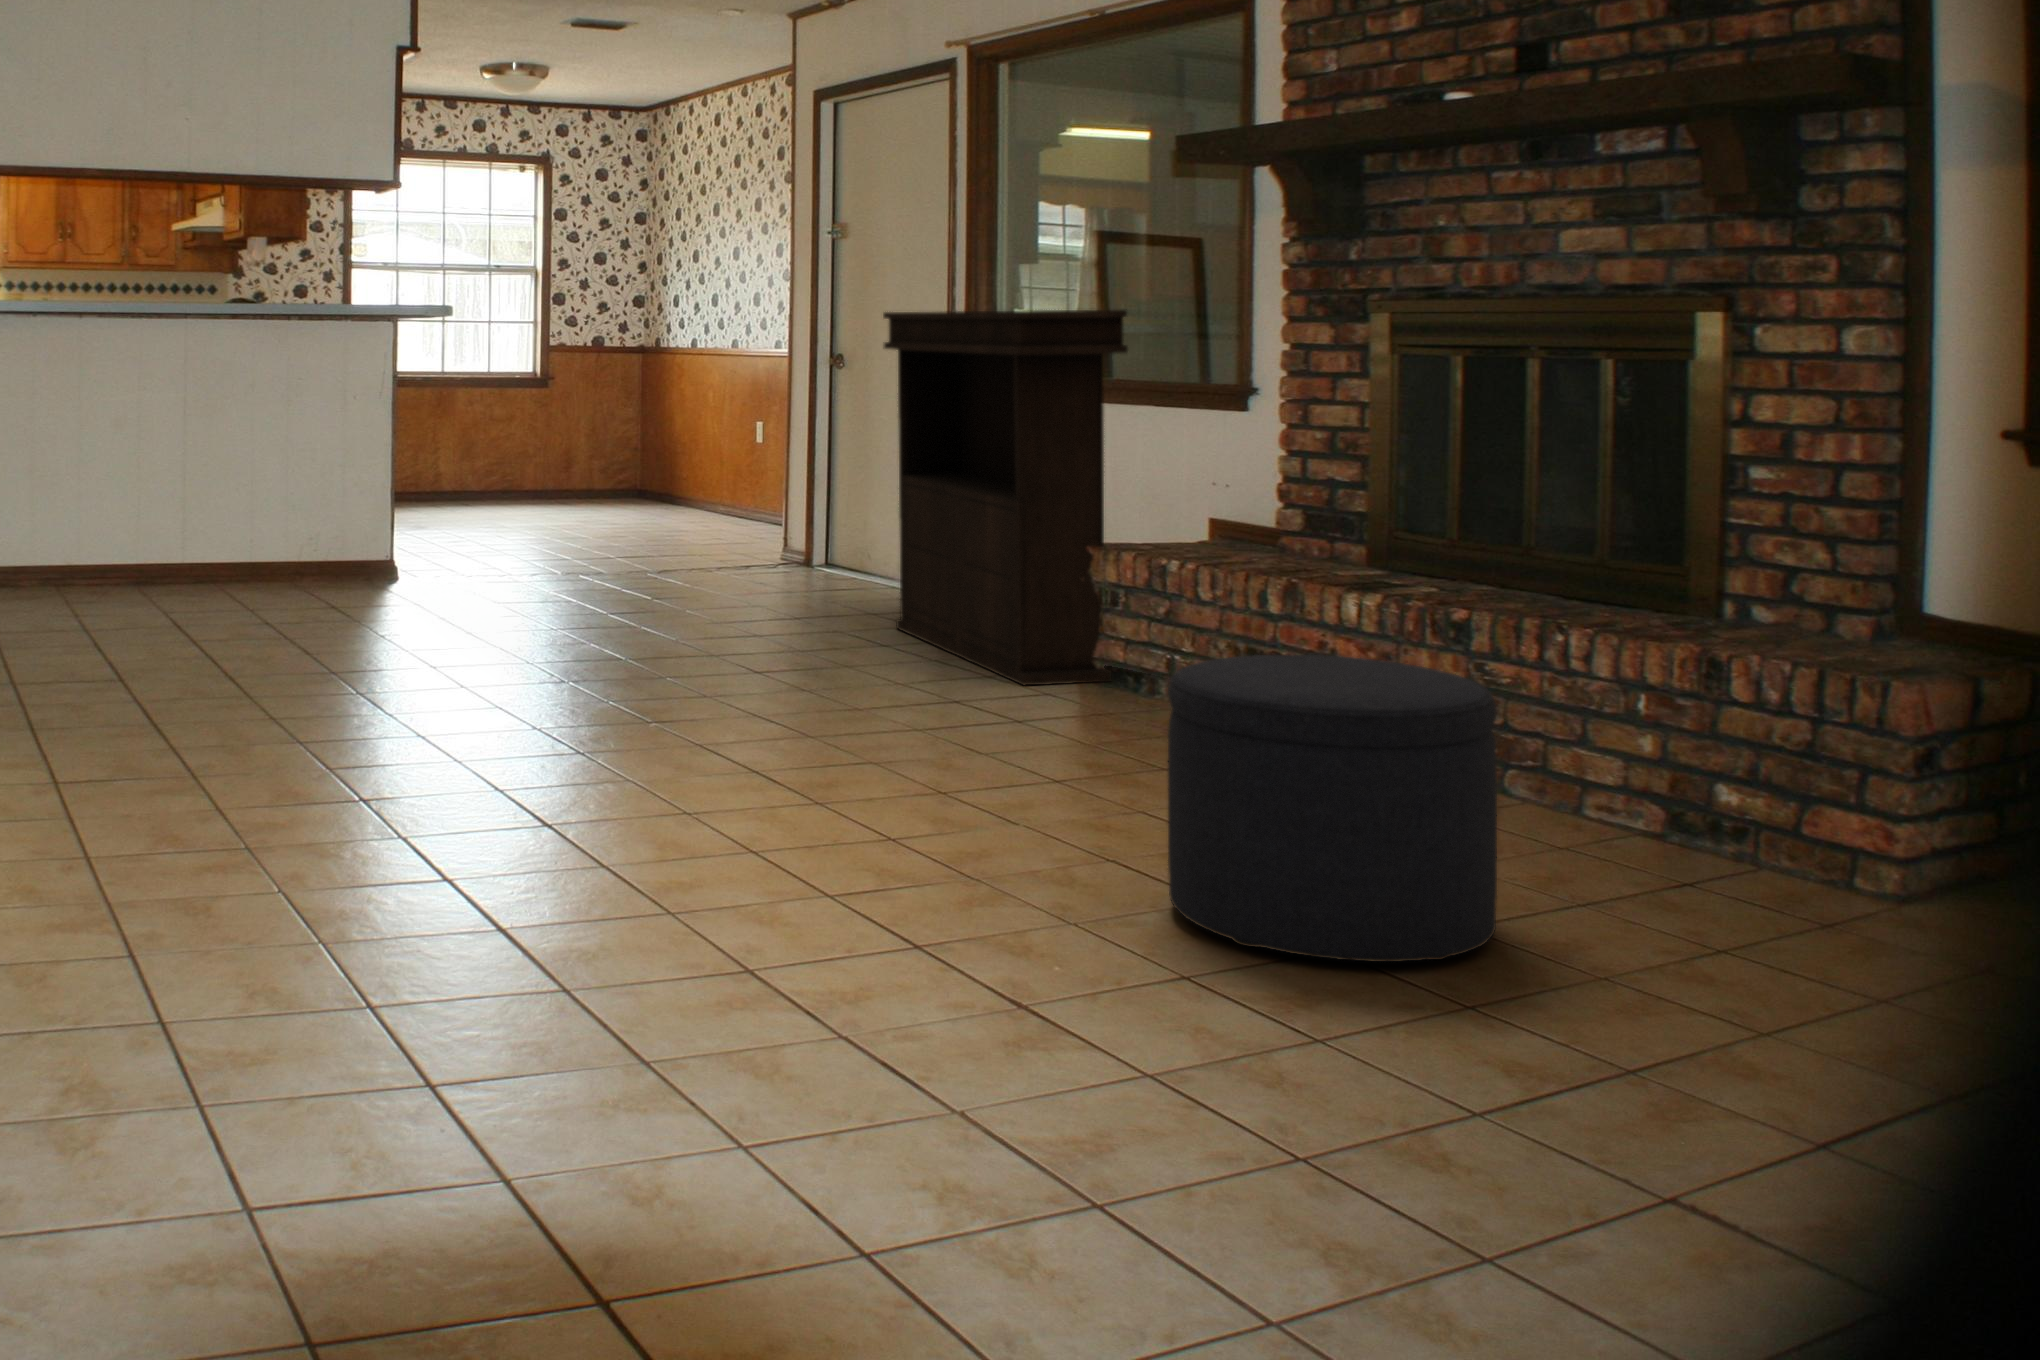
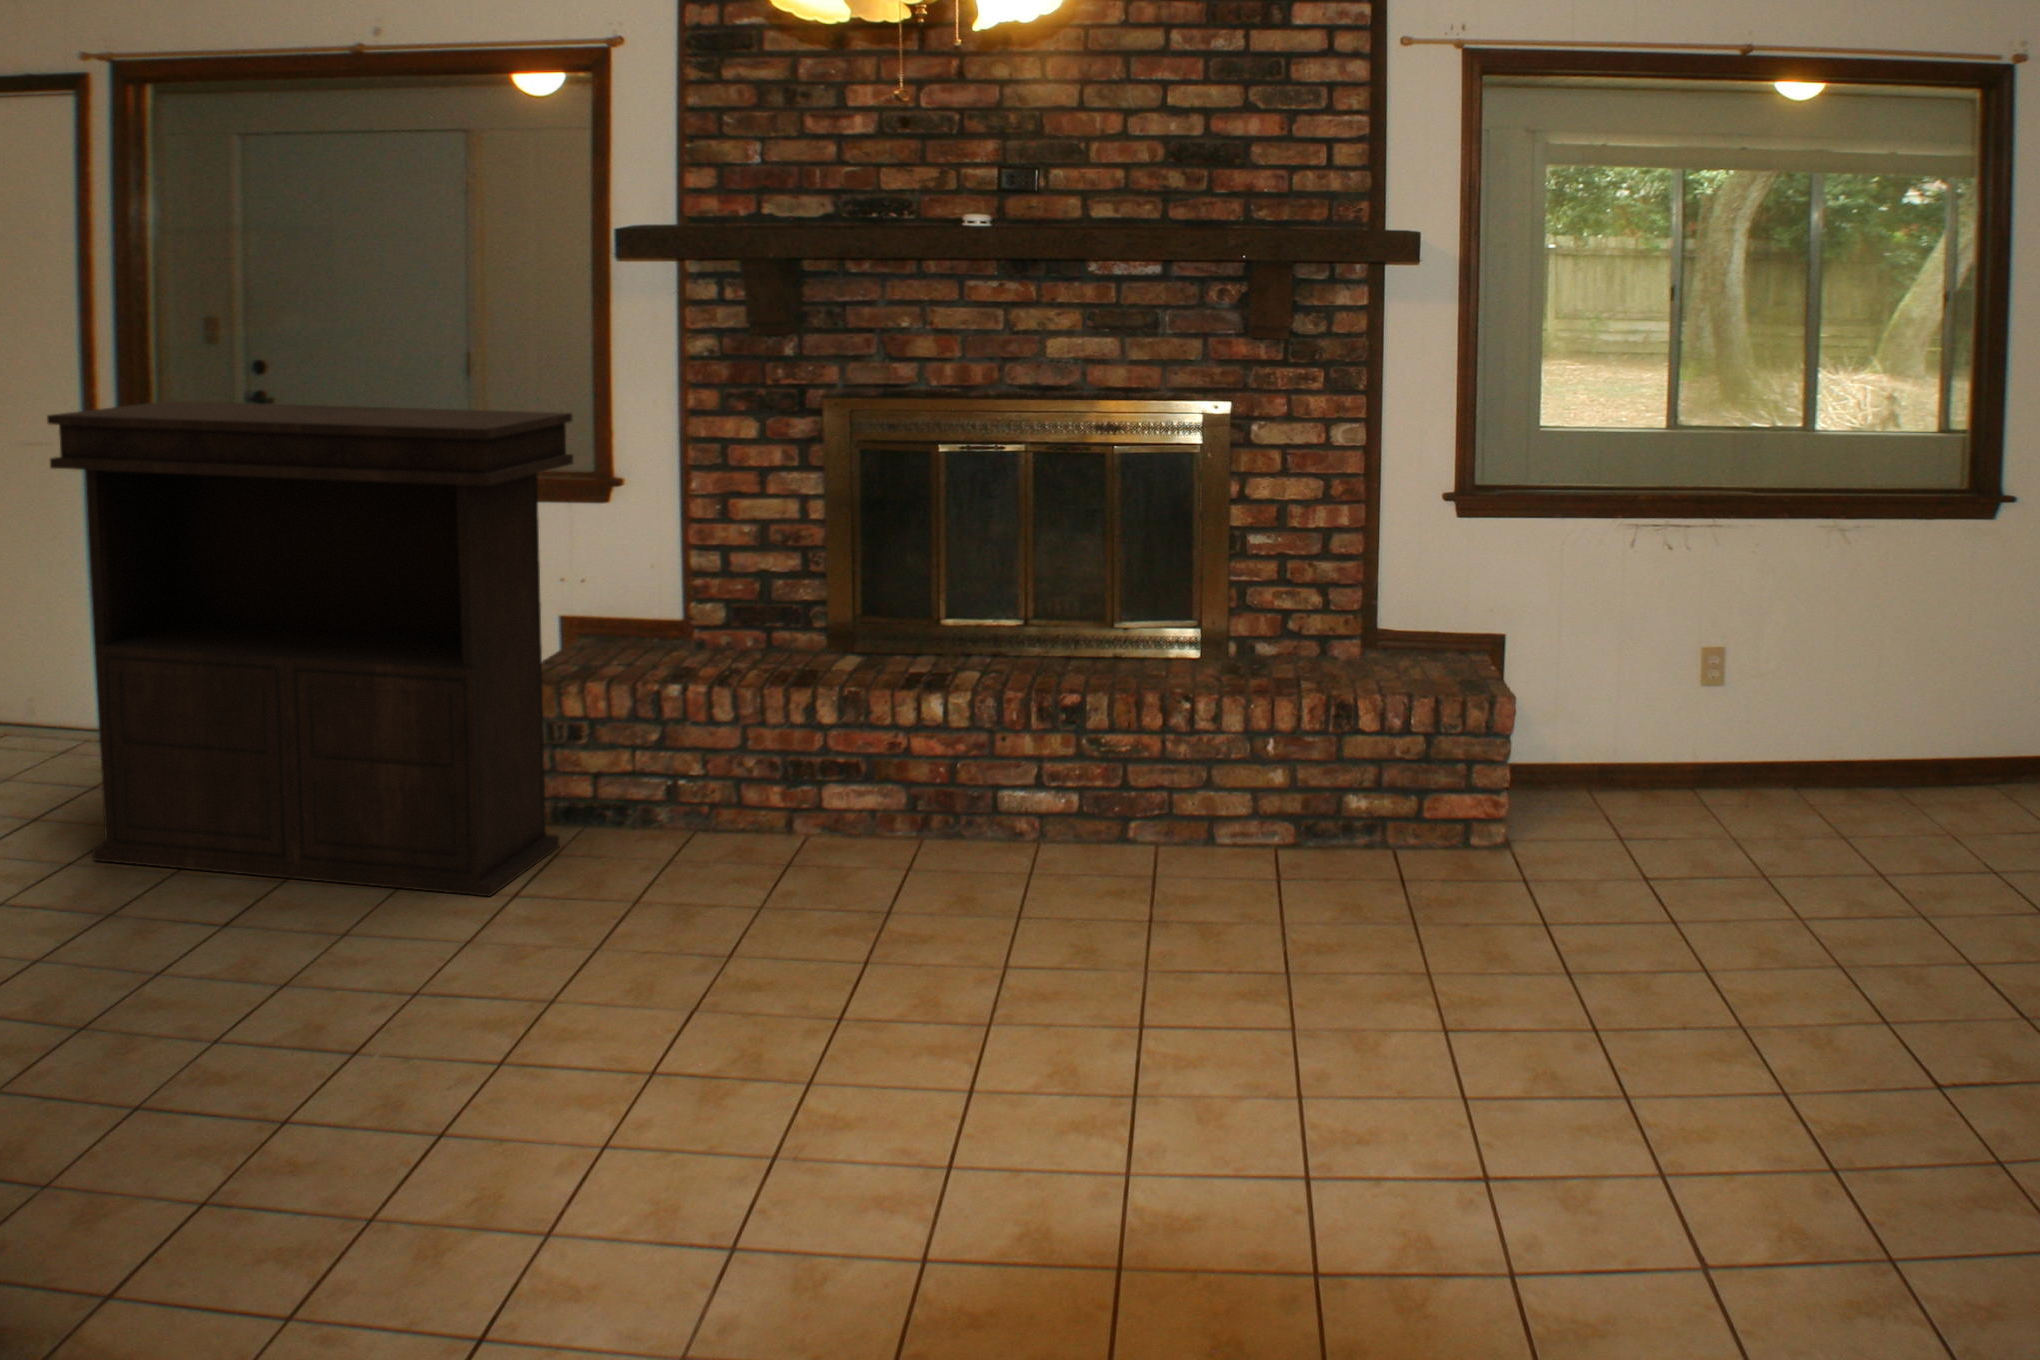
ottoman: present [1168,655,1497,962] -> none [1312,805,1627,1179]

